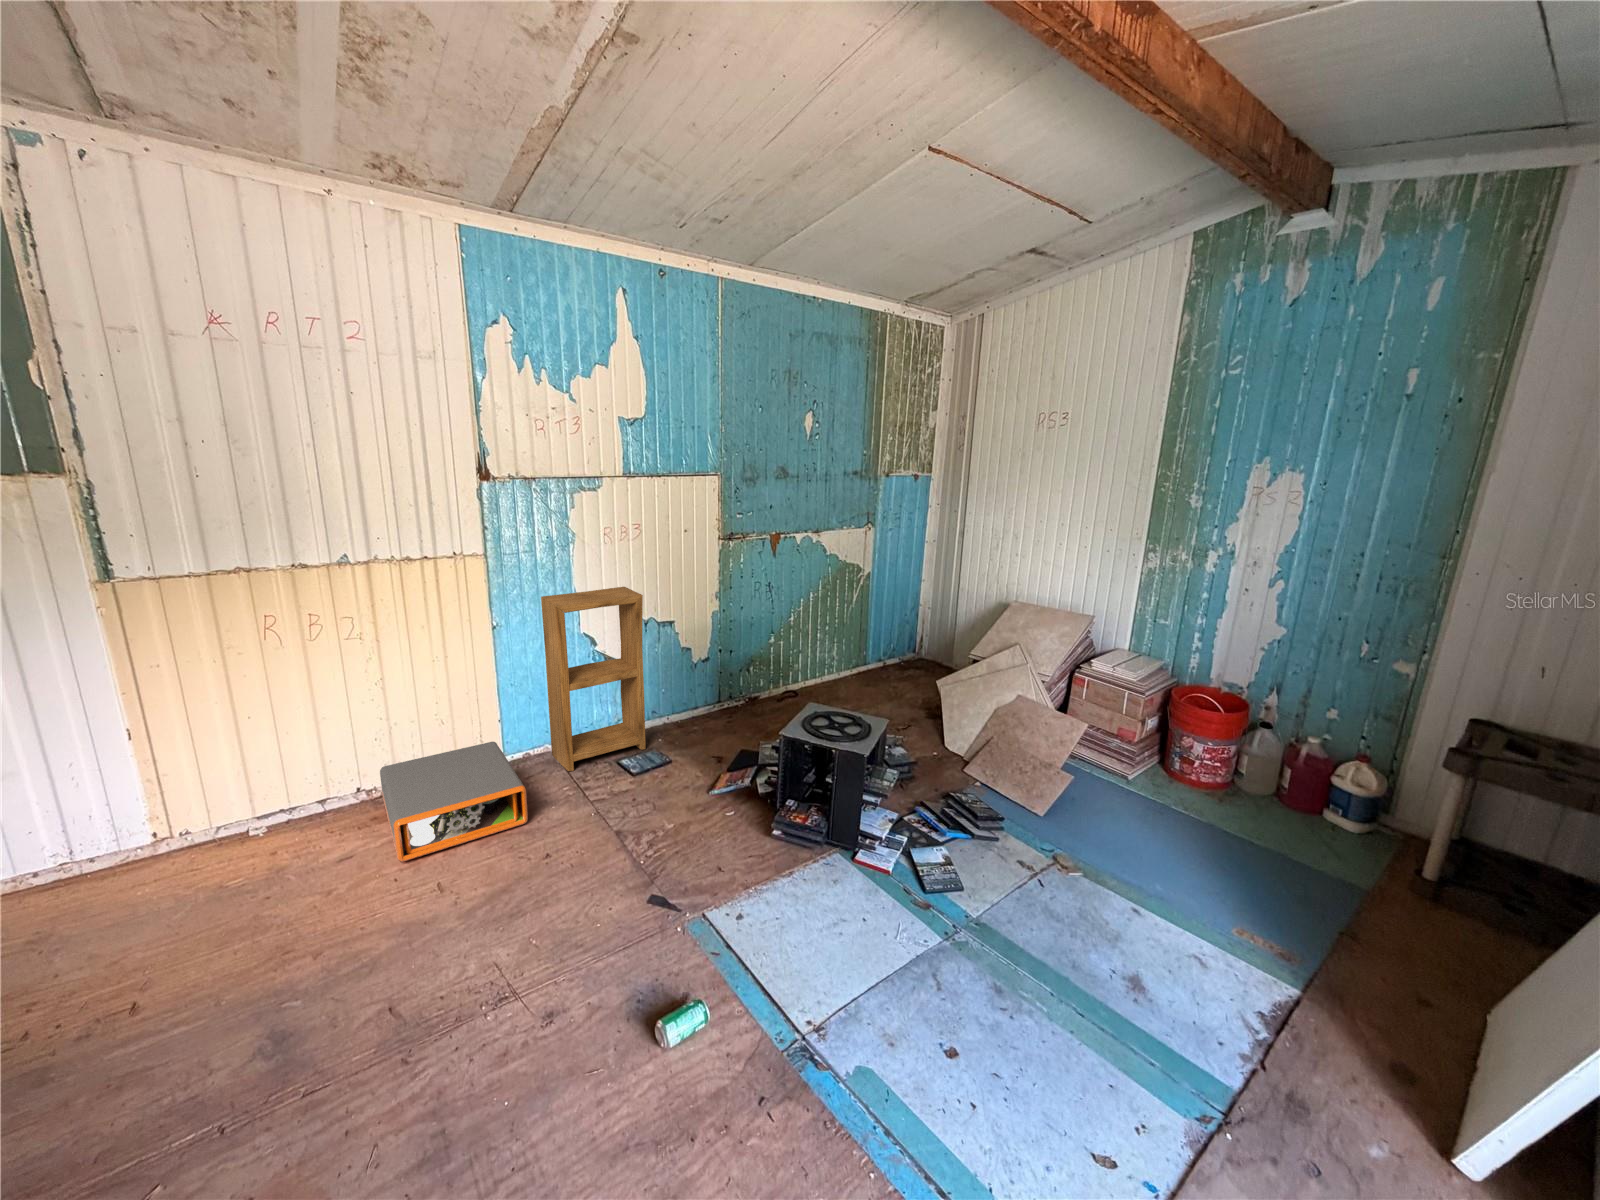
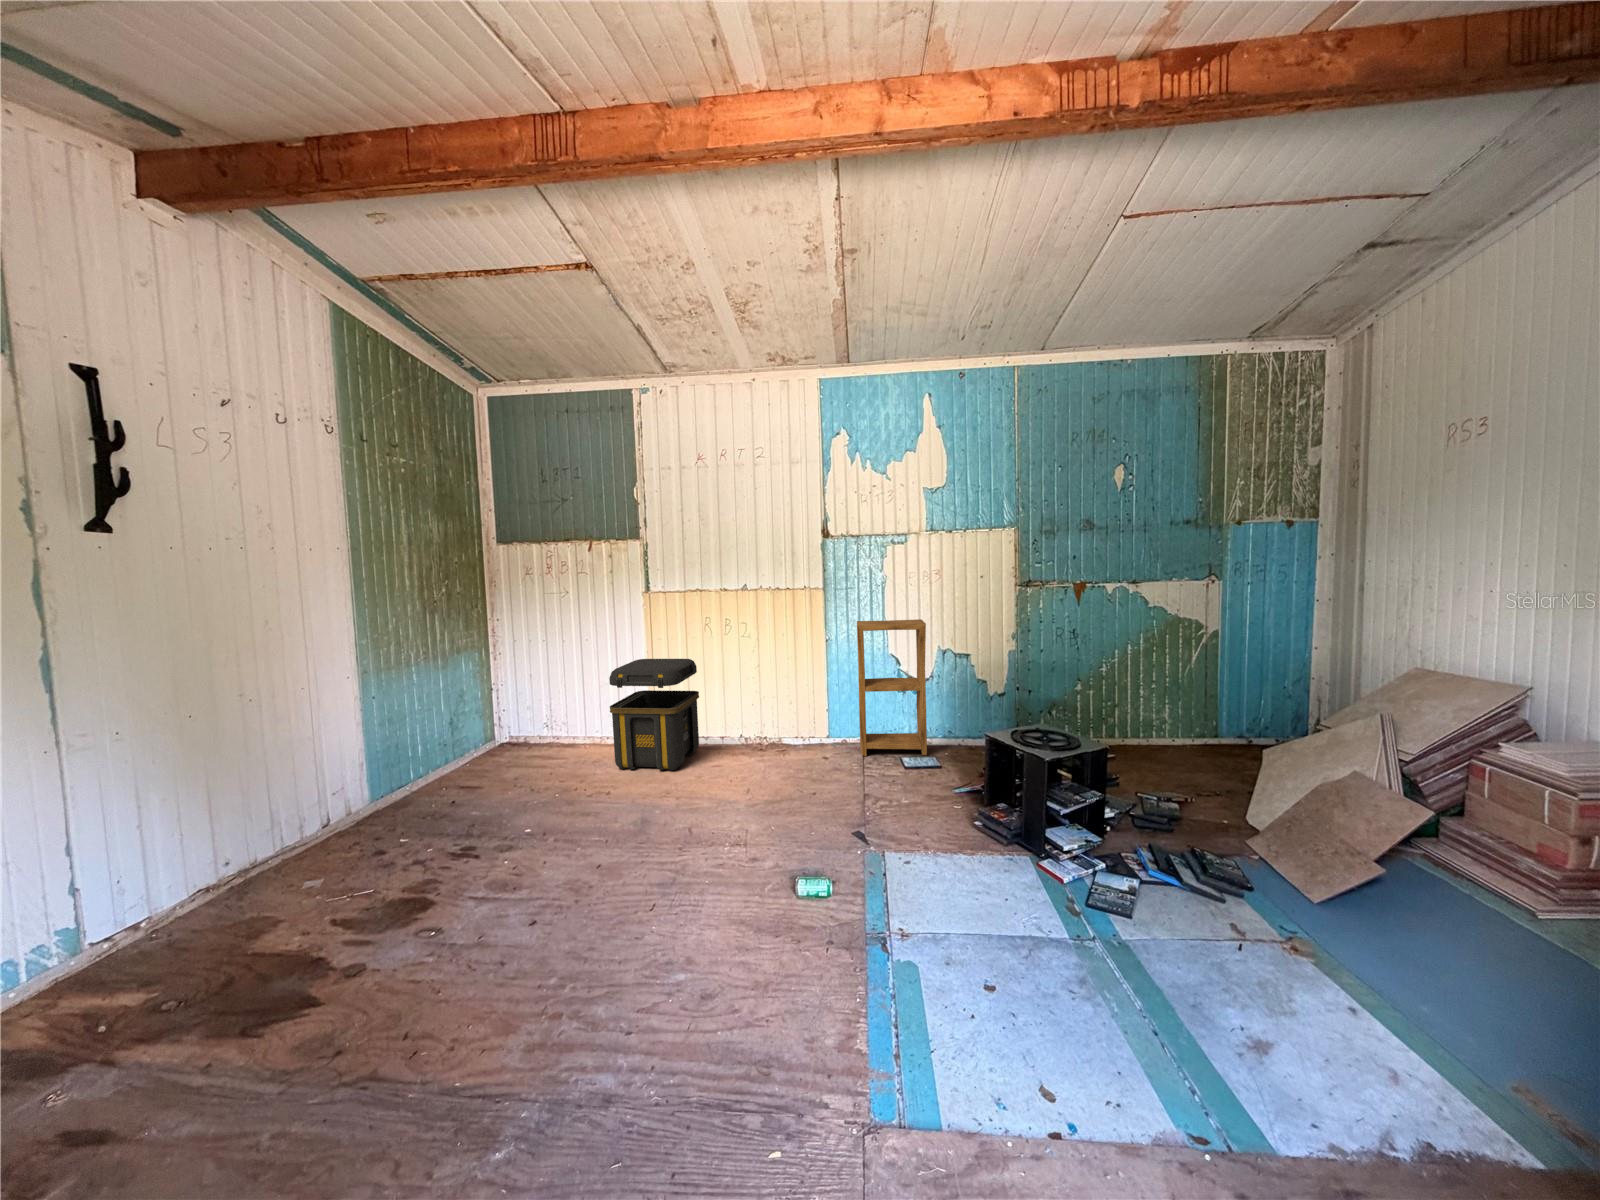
toolbox: none [43,695,279,941] -> present [609,659,699,770]
storage box: present [380,742,528,862] -> none [737,721,821,774]

